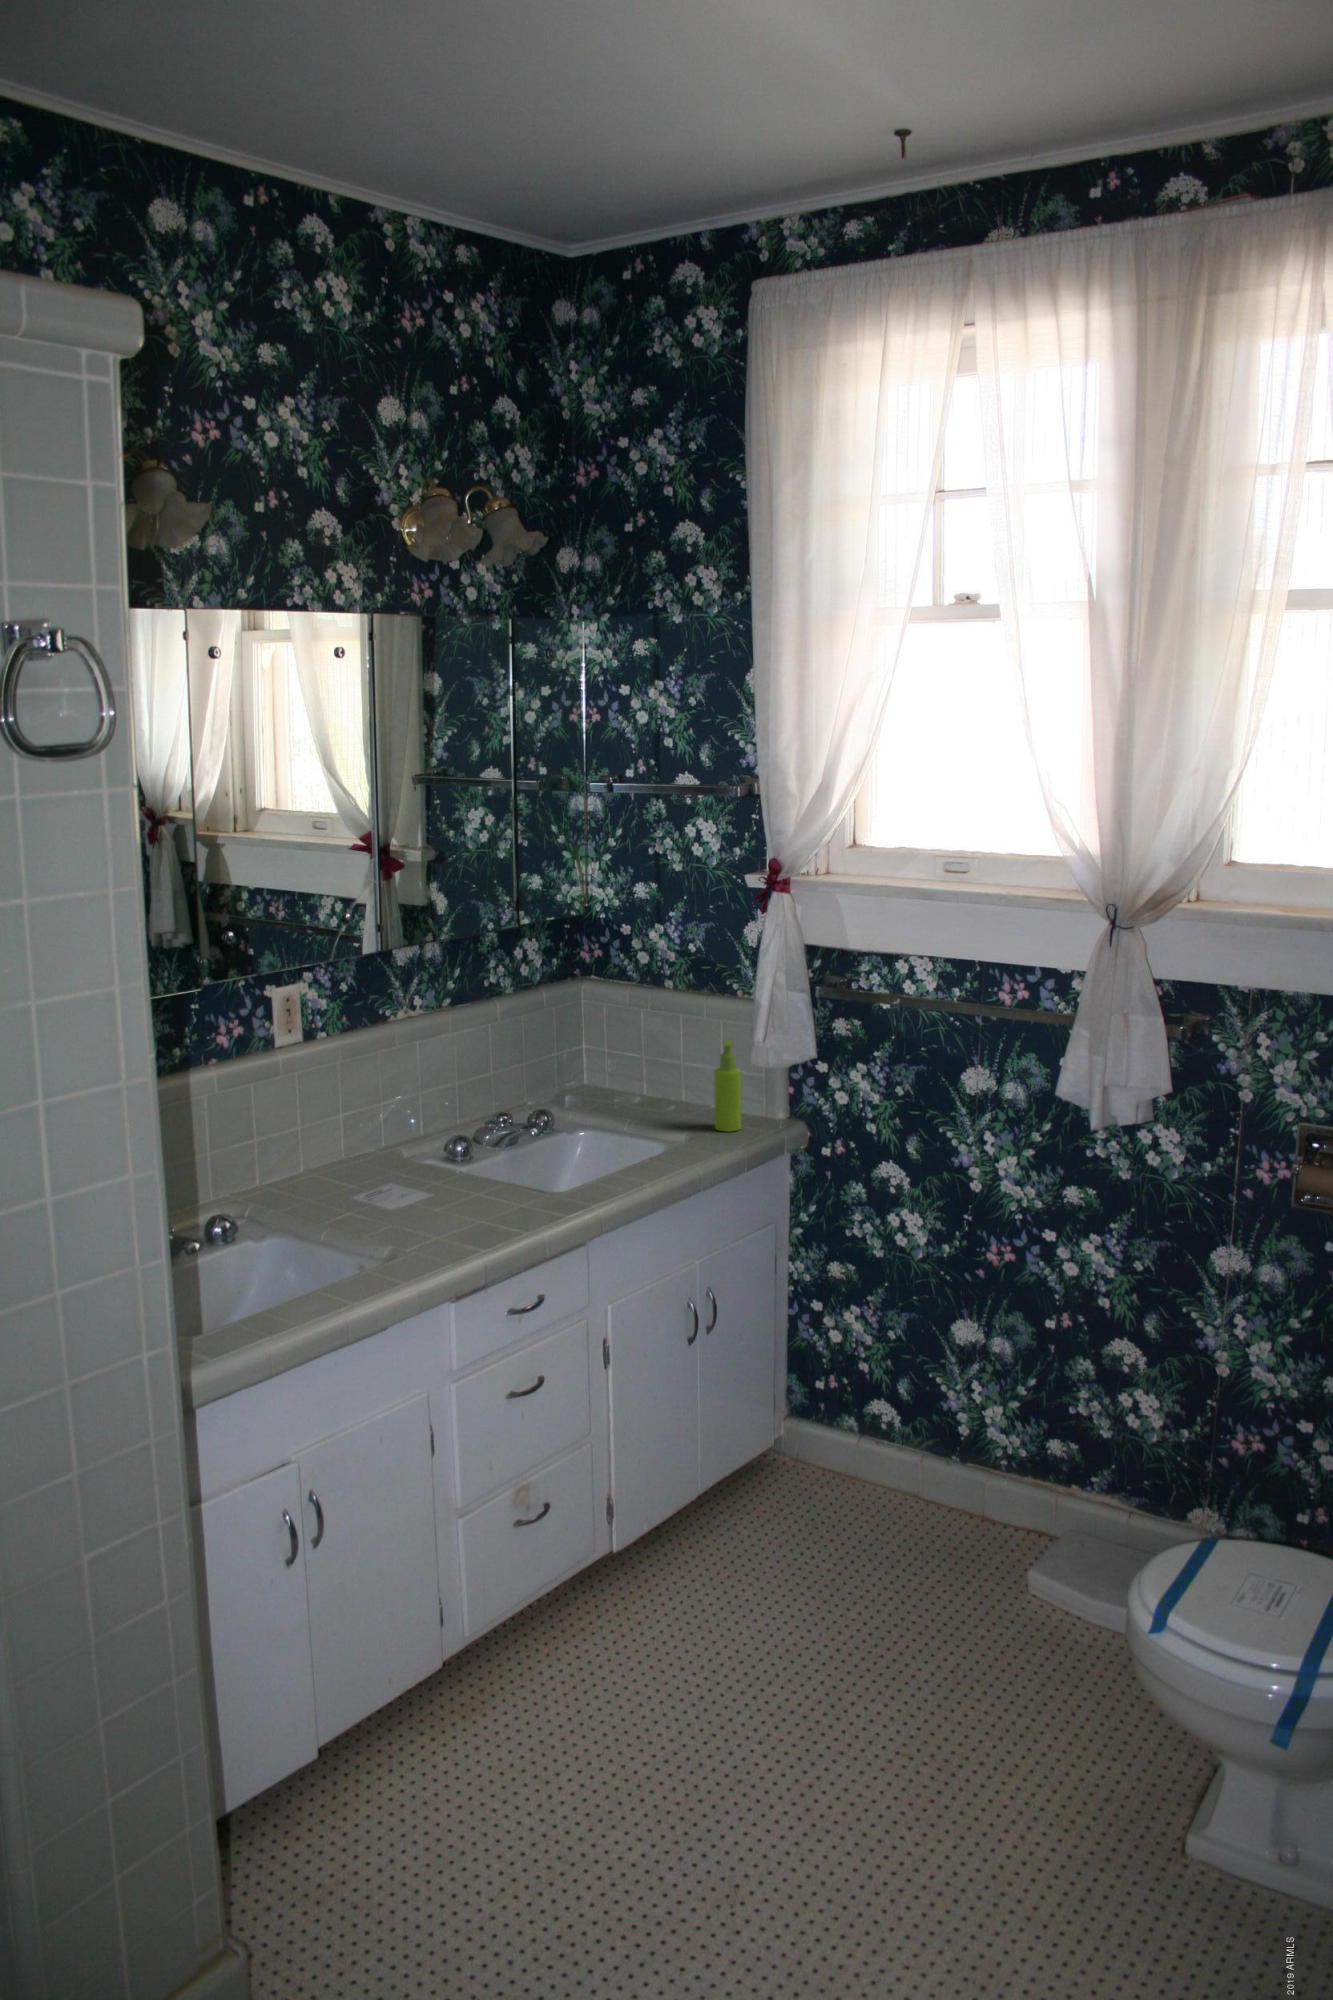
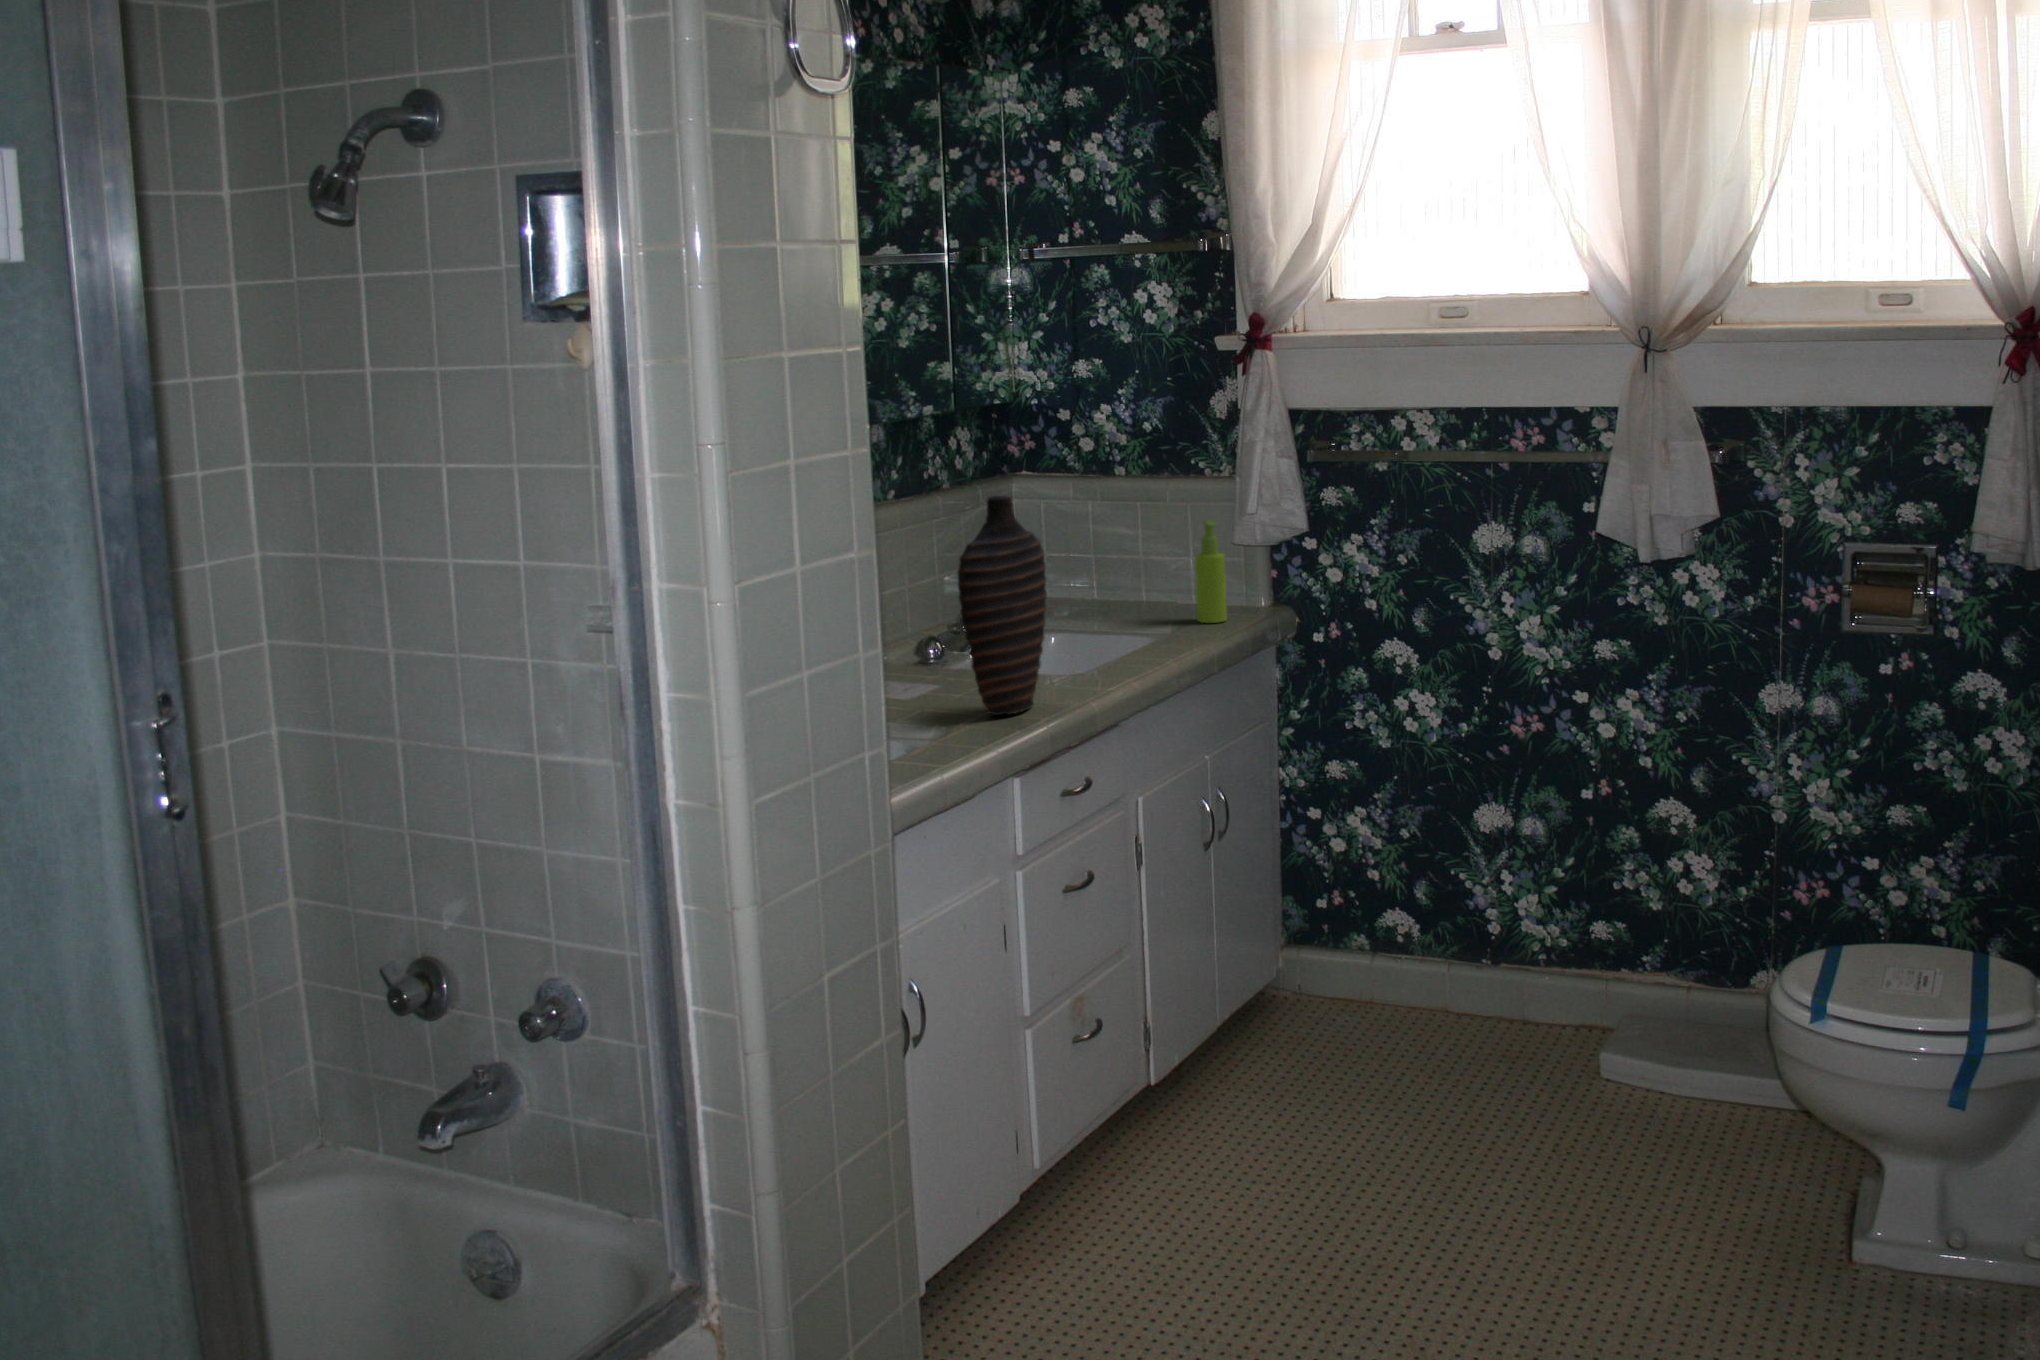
decorative vase: none [418,1038,515,1234] -> present [957,496,1047,715]

